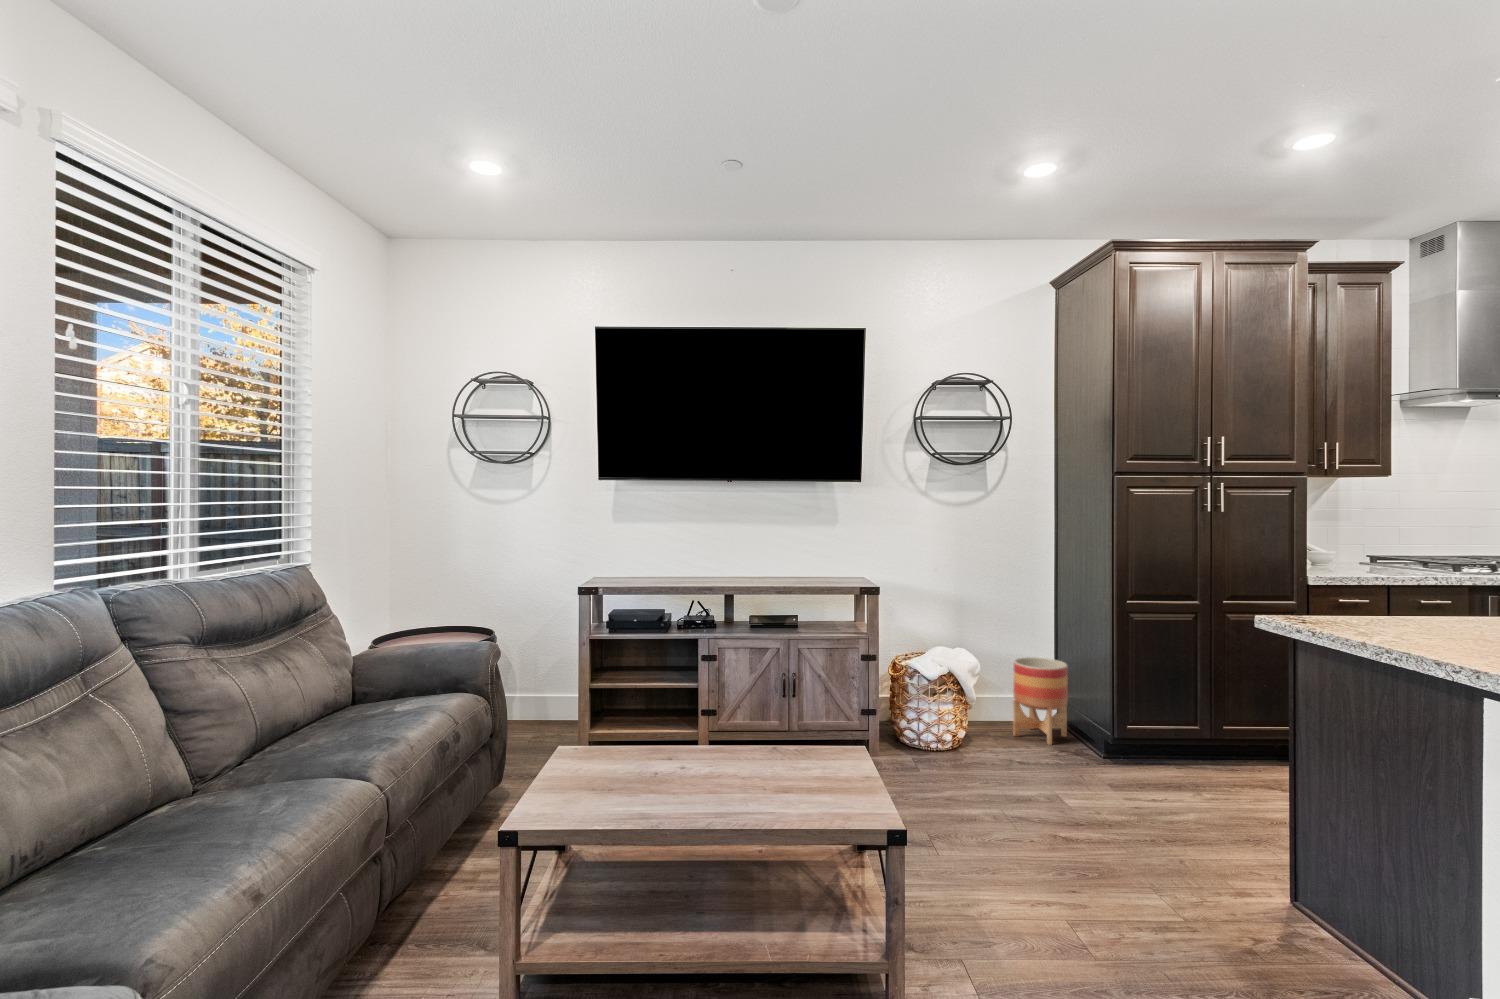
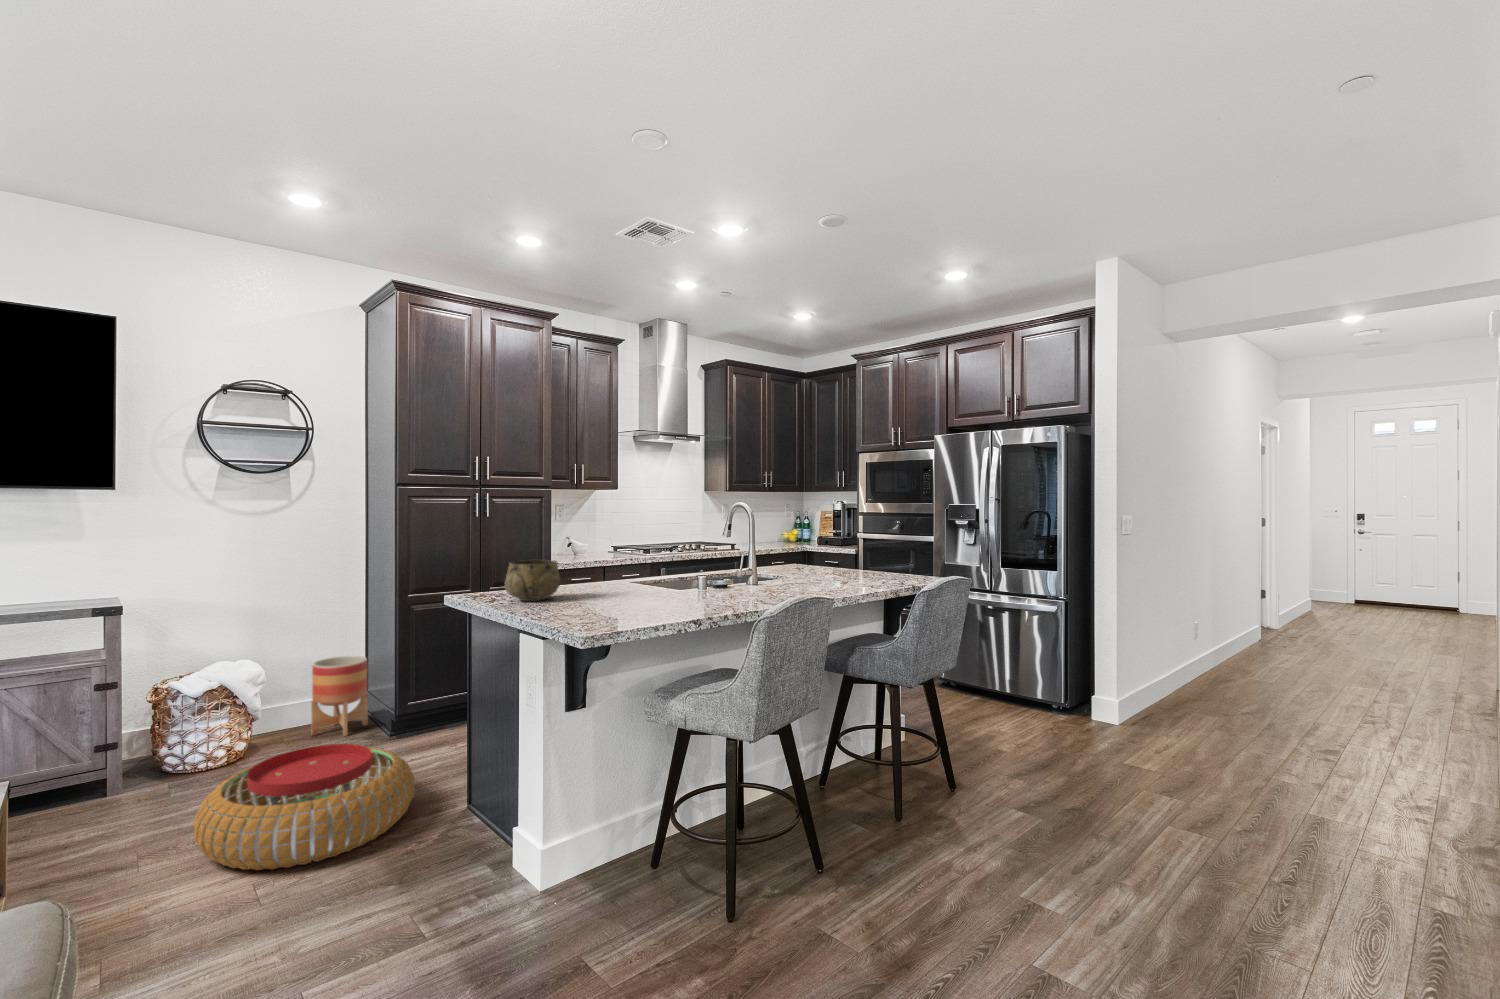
decorative bowl: none [1344,570,1442,628] -> present [505,560,561,601]
pouf: none [978,757,1202,895] -> present [193,744,415,870]

